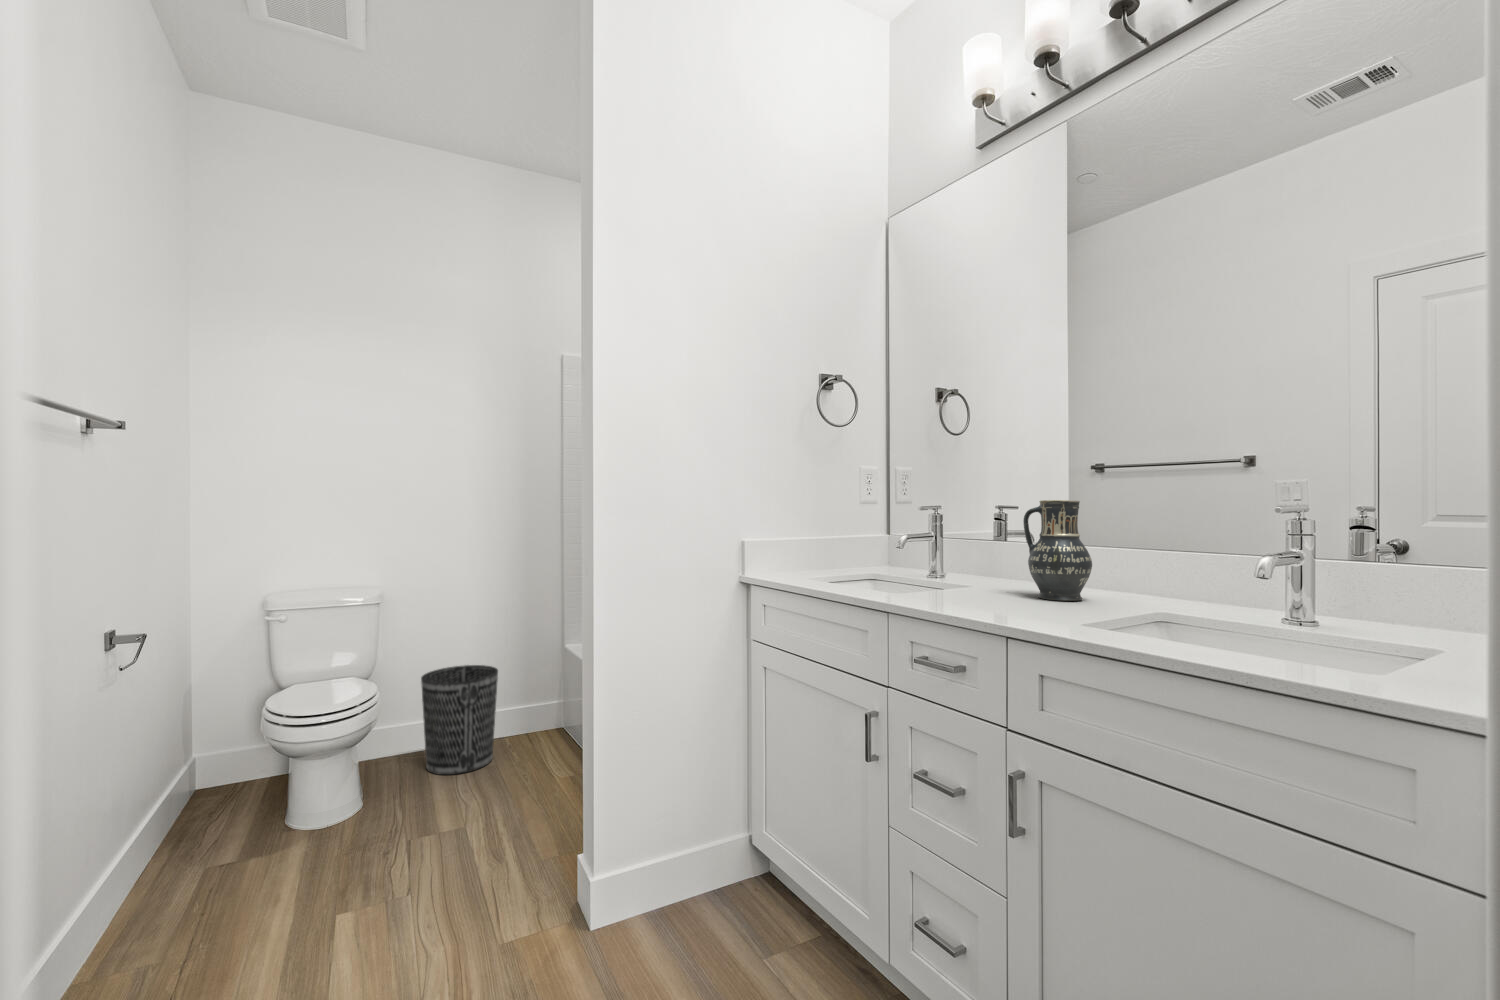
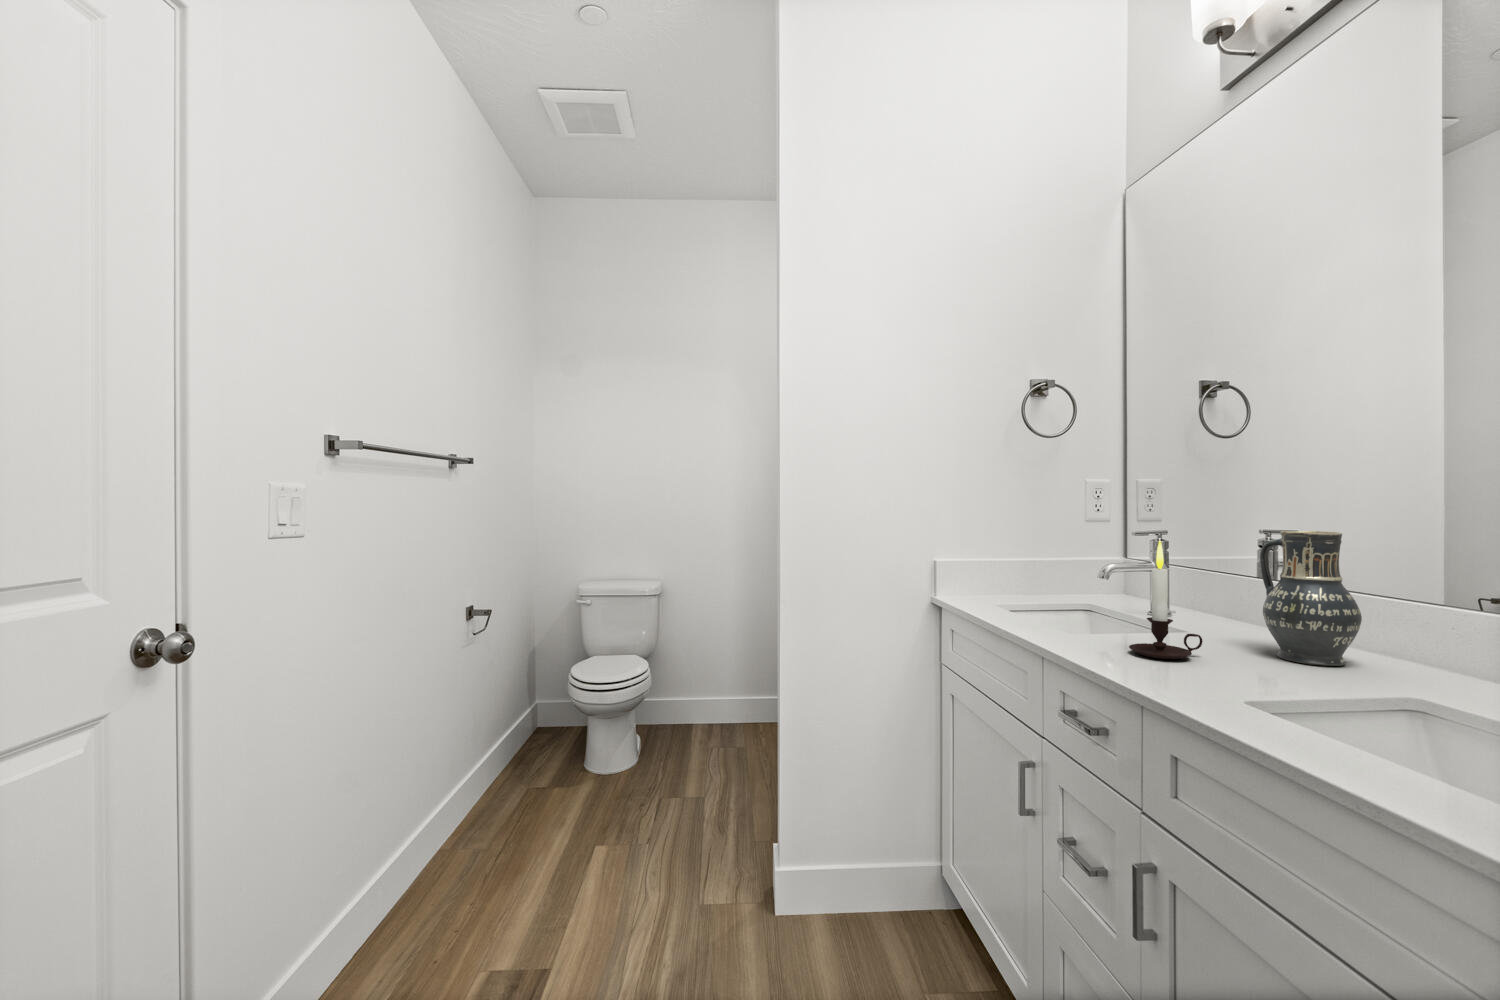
candle: none [951,507,1001,605] -> present [1129,541,1203,659]
wastebasket: present [421,665,498,775] -> none [687,655,749,750]

